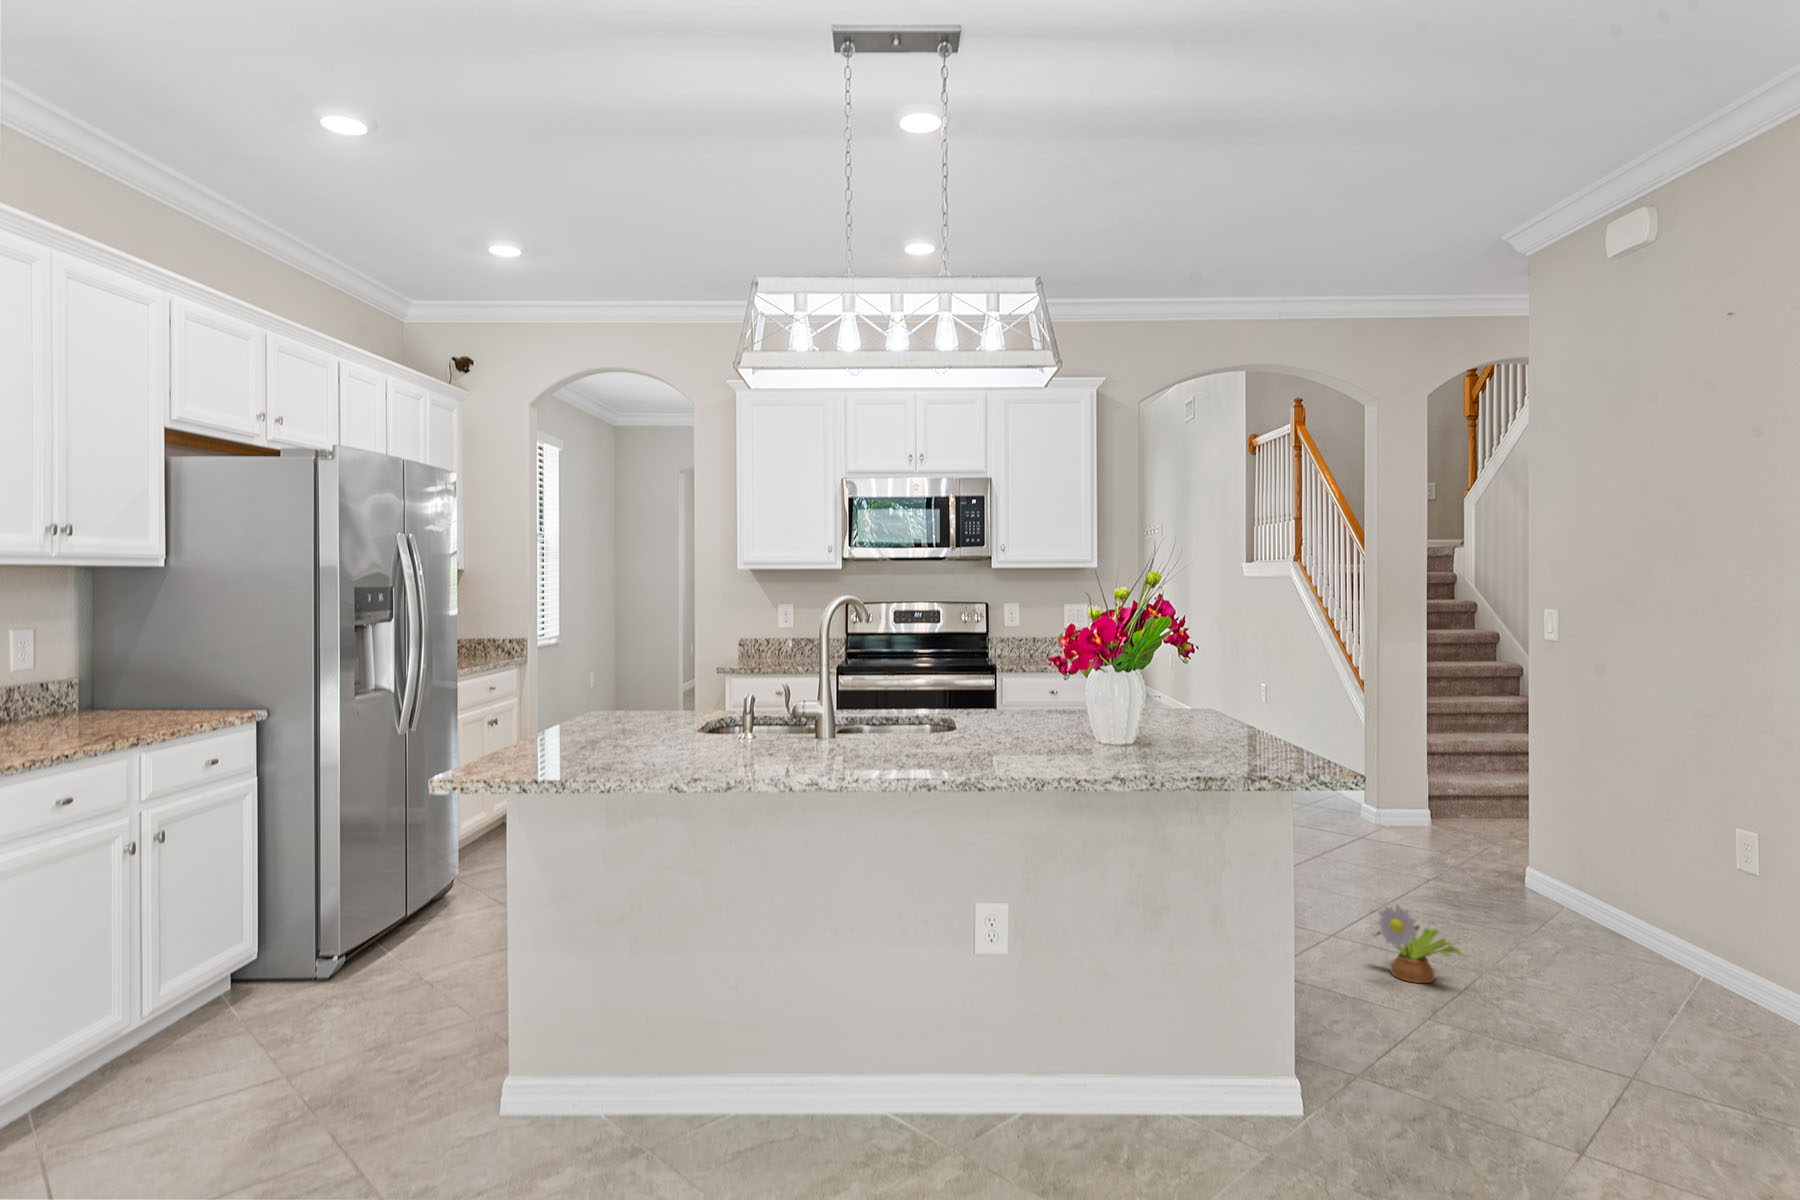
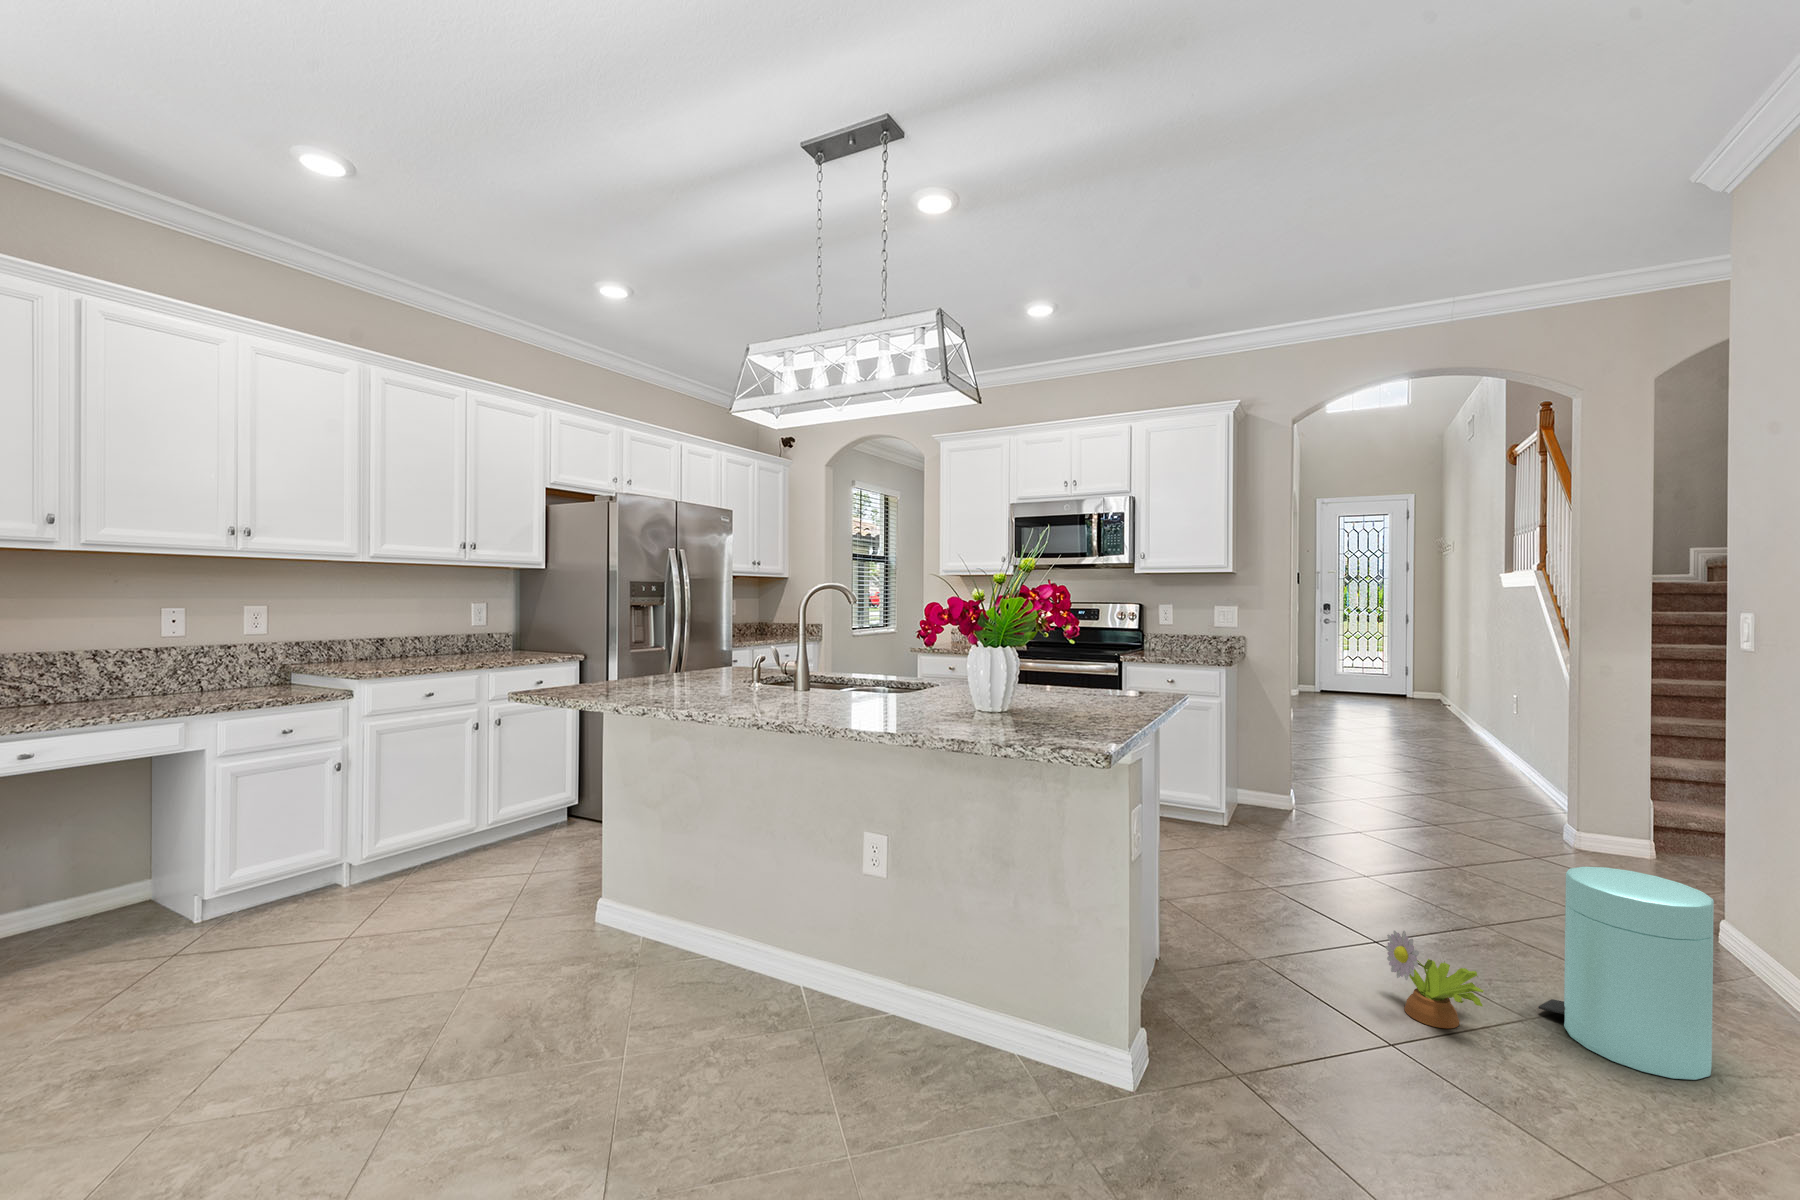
trash can: none [1466,822,1588,979] -> present [1538,867,1714,1080]

